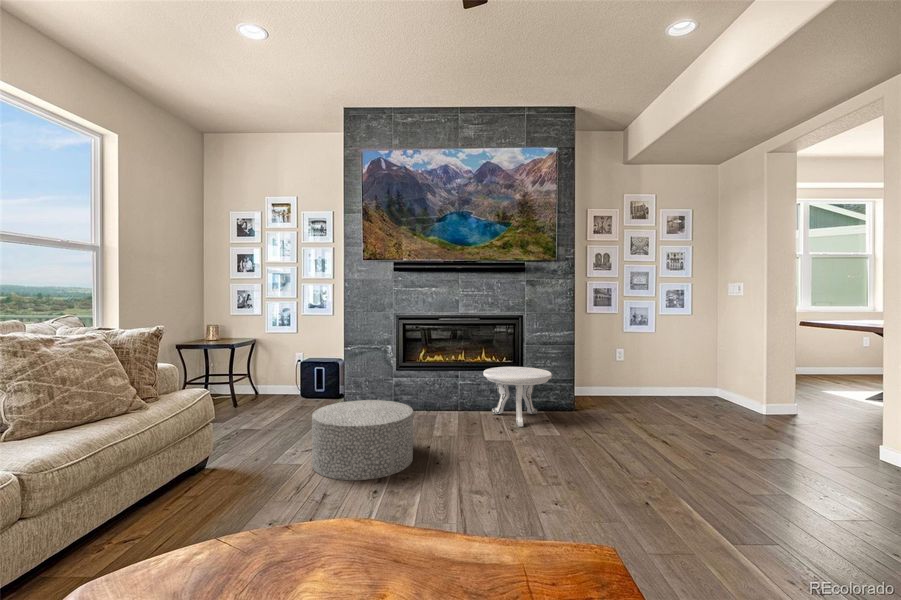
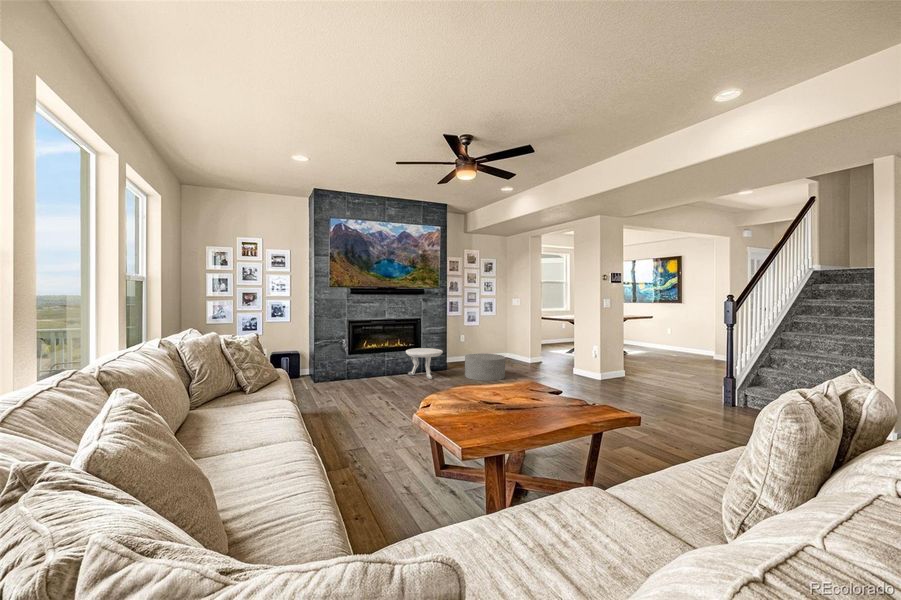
ottoman: present [312,400,413,480] -> present [465,354,505,381]

